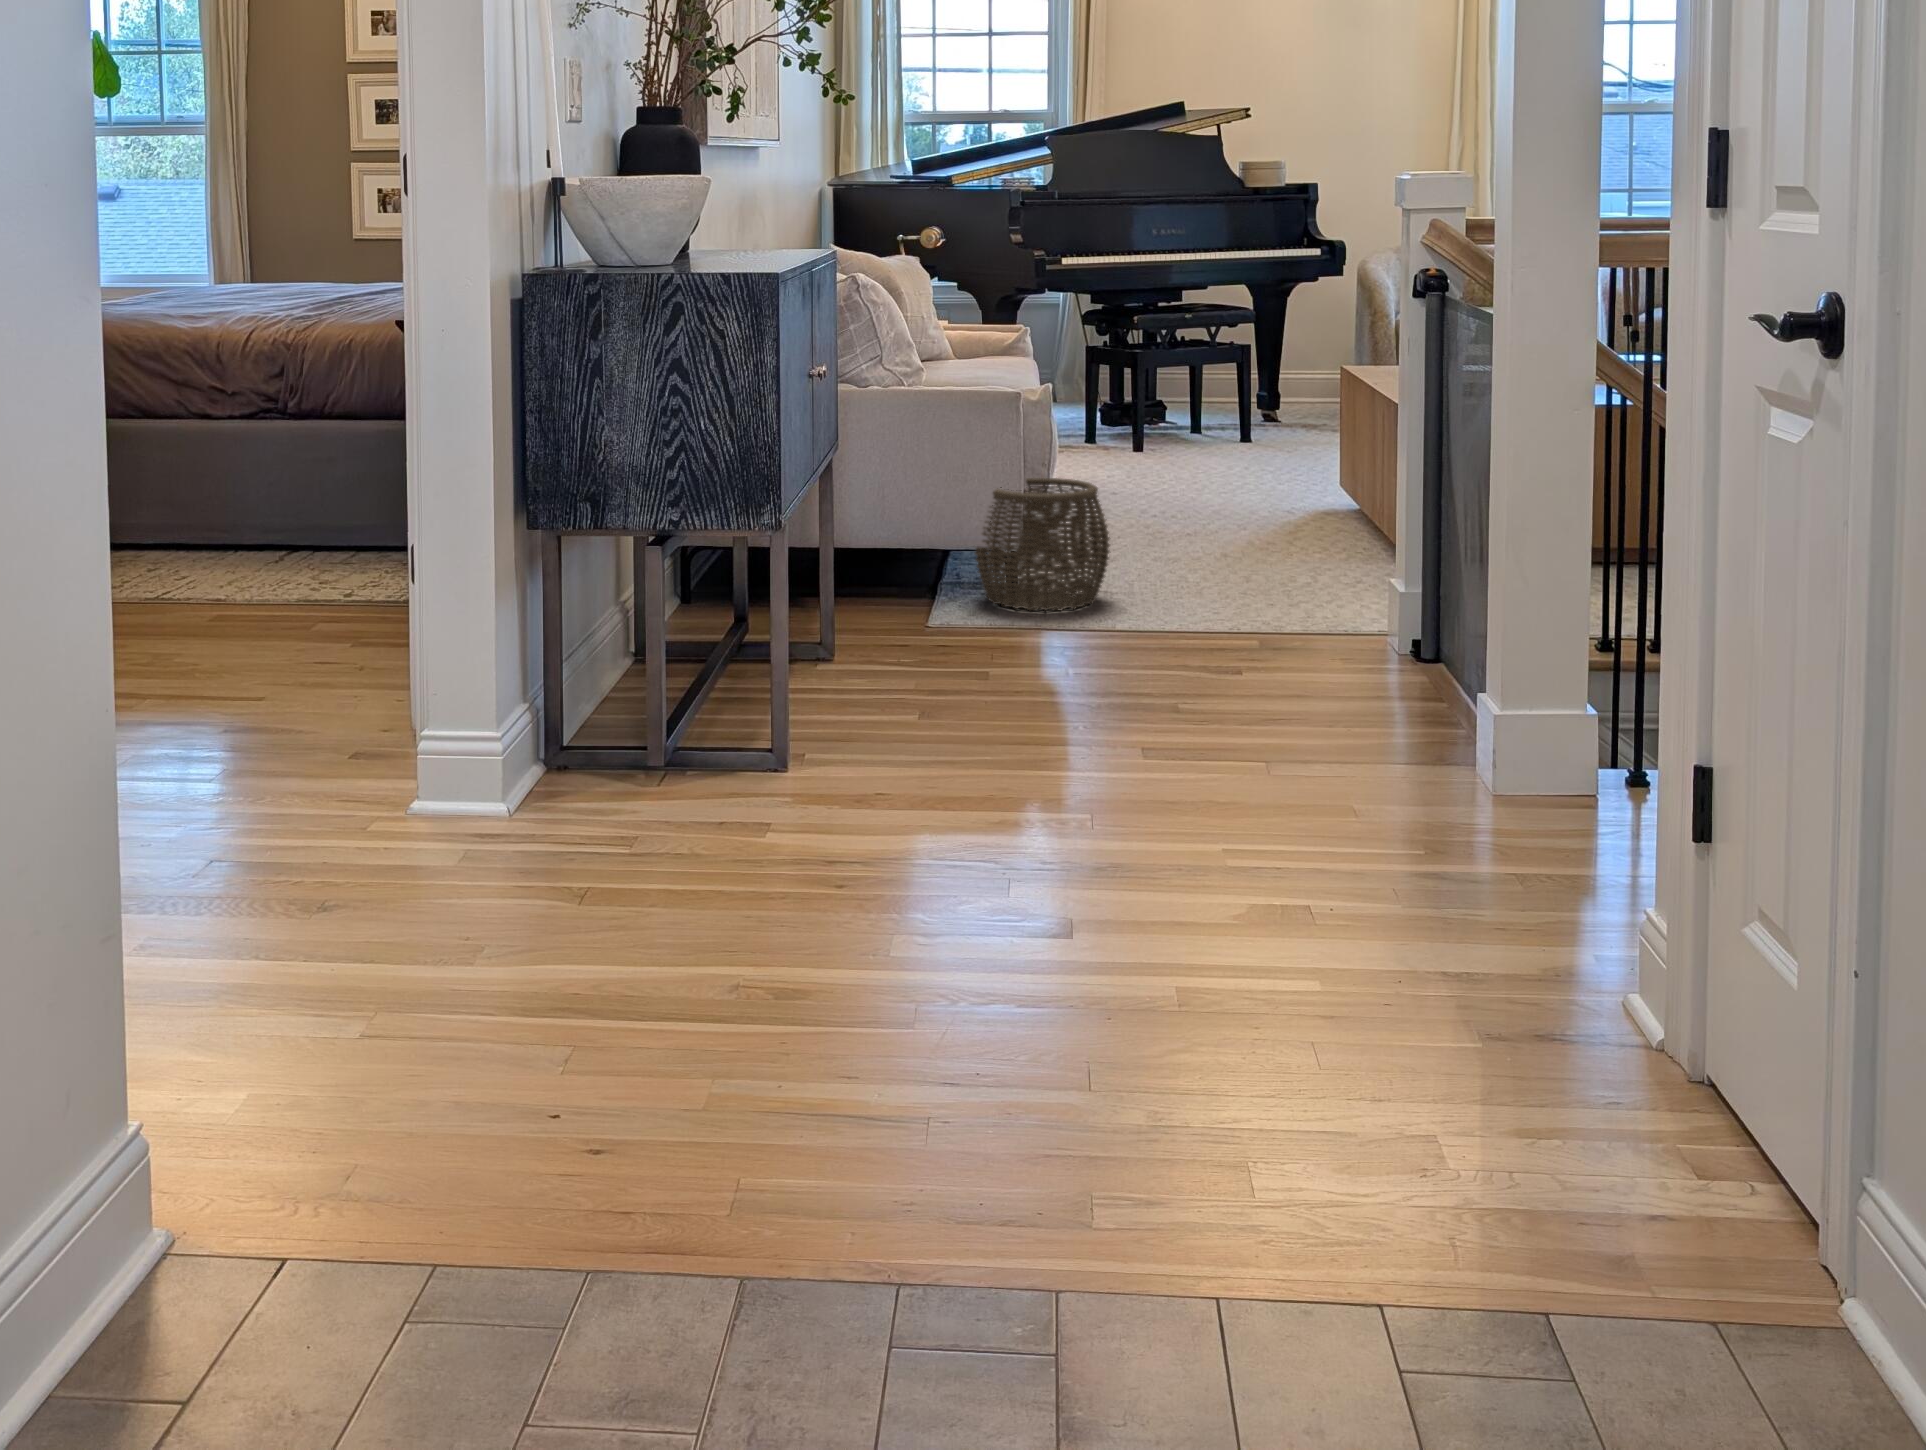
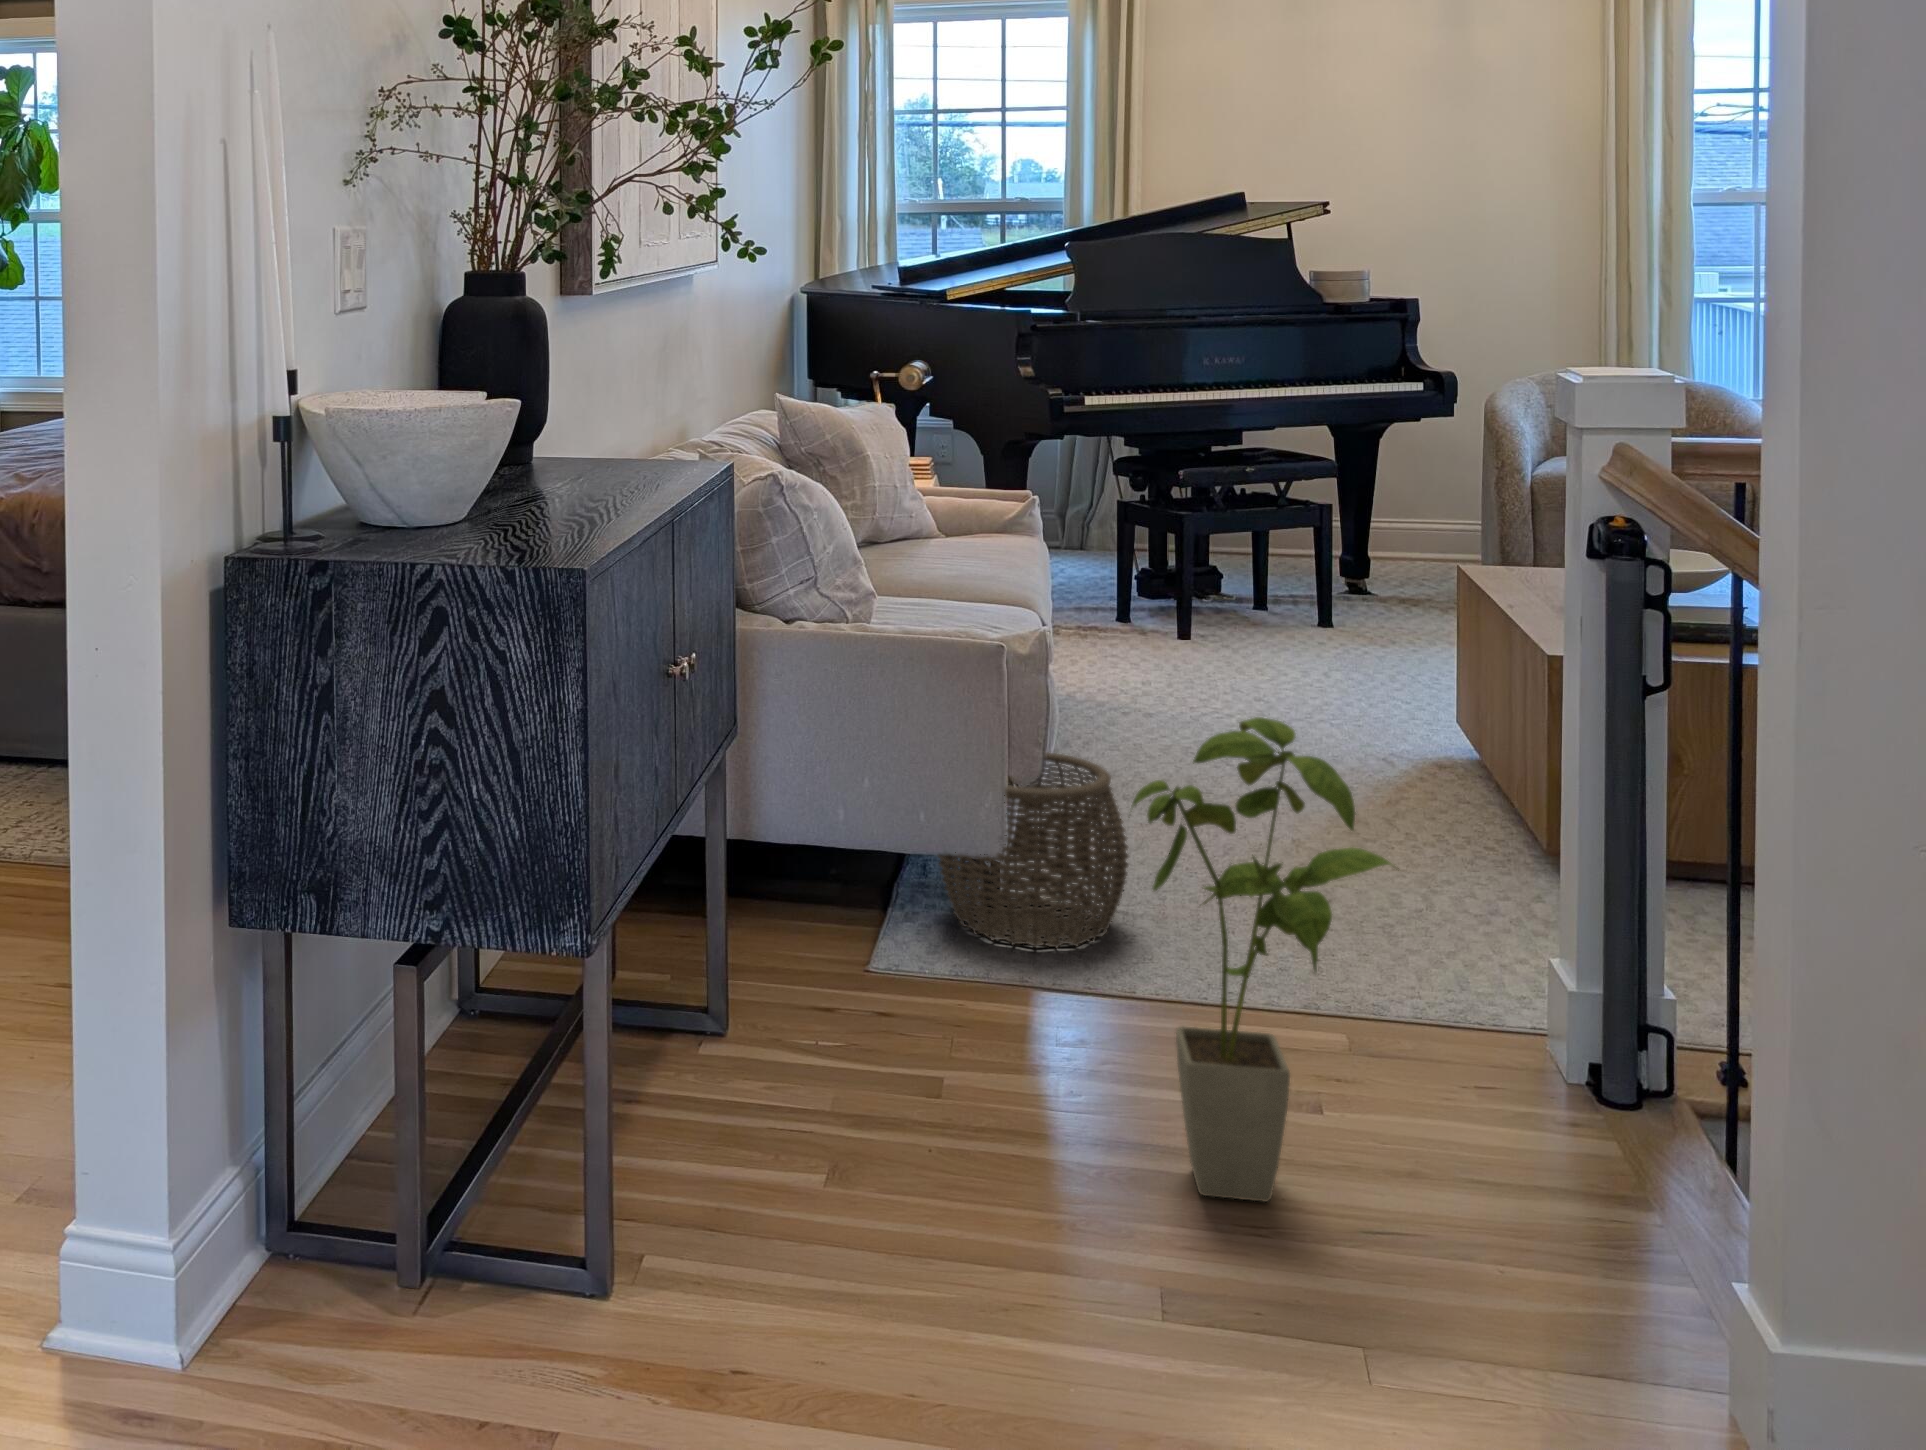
house plant: none [1118,385,1289,706] -> present [1132,717,1395,1202]

